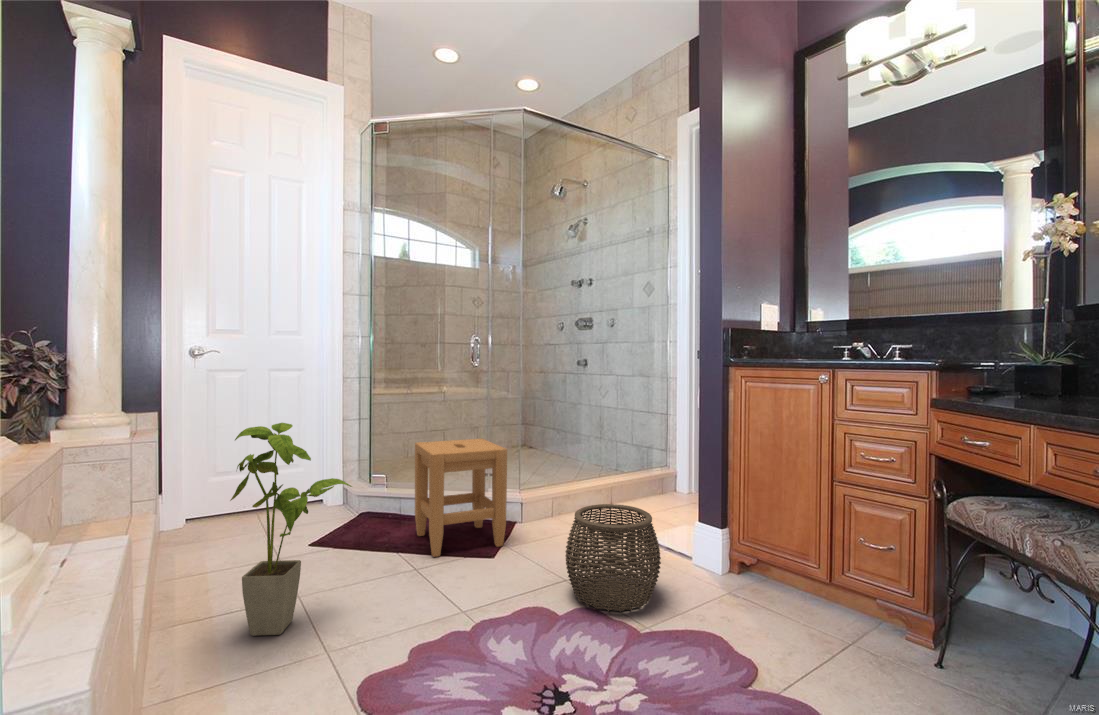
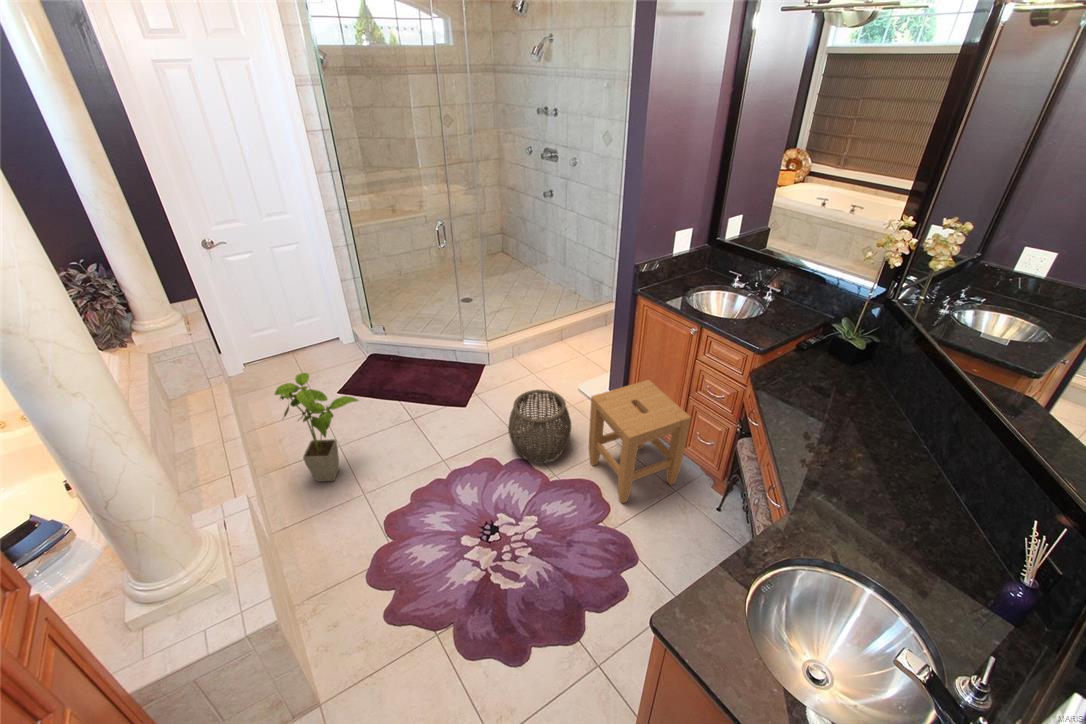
stool: present [415,439,507,557] -> present [589,380,691,504]

